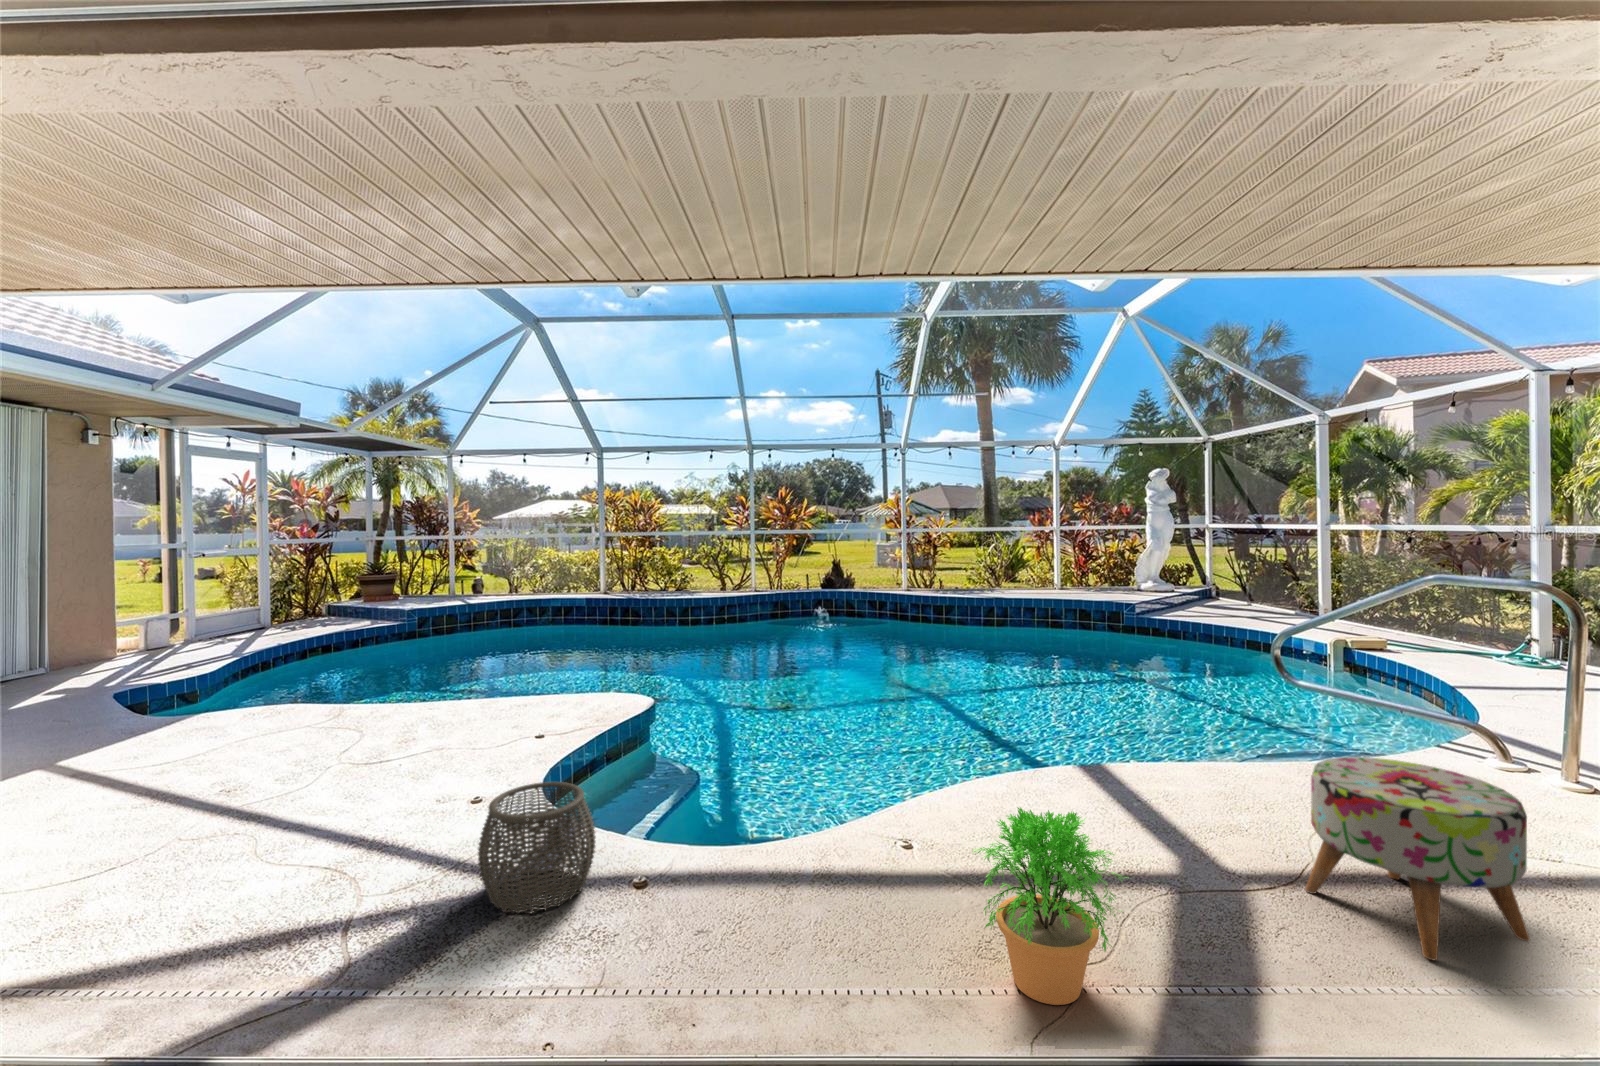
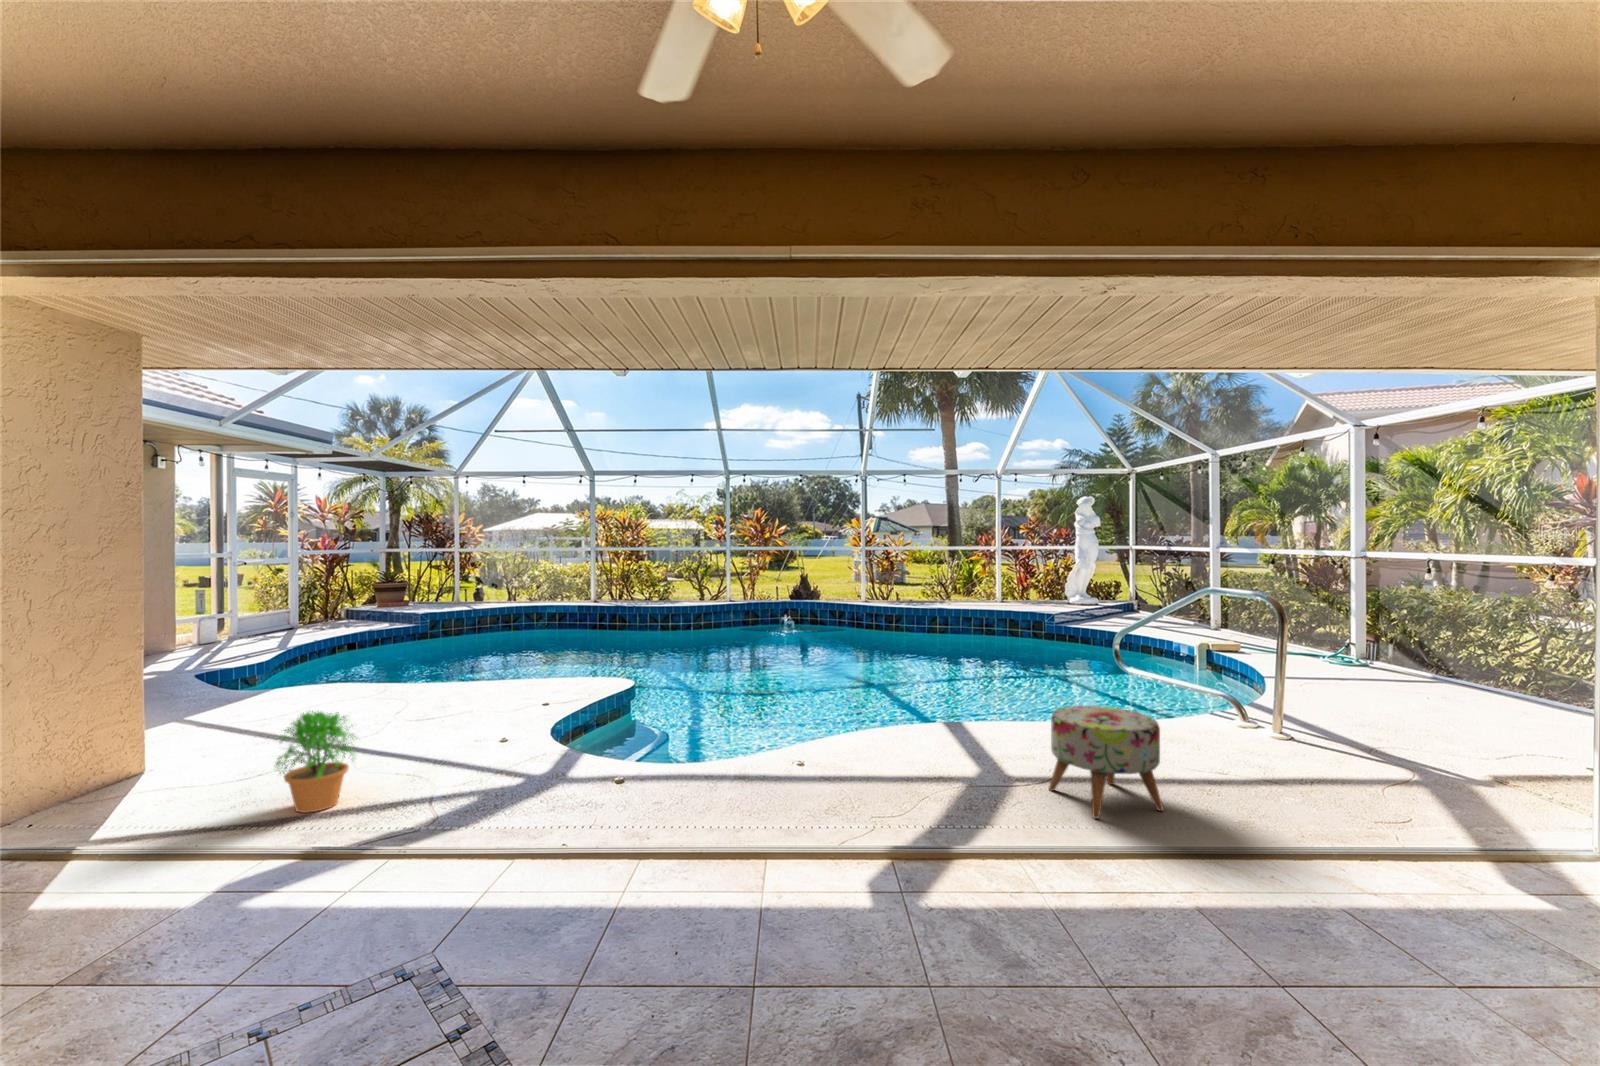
woven basket: present [478,782,596,914] -> none [515,720,592,798]
potted plant: present [974,807,1127,1005] -> present [276,711,358,813]

